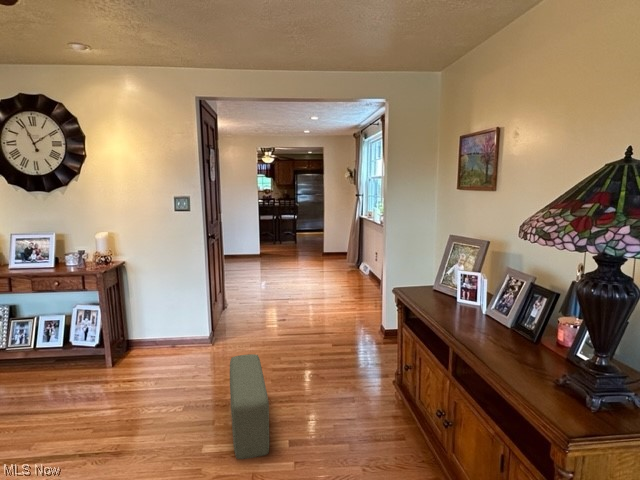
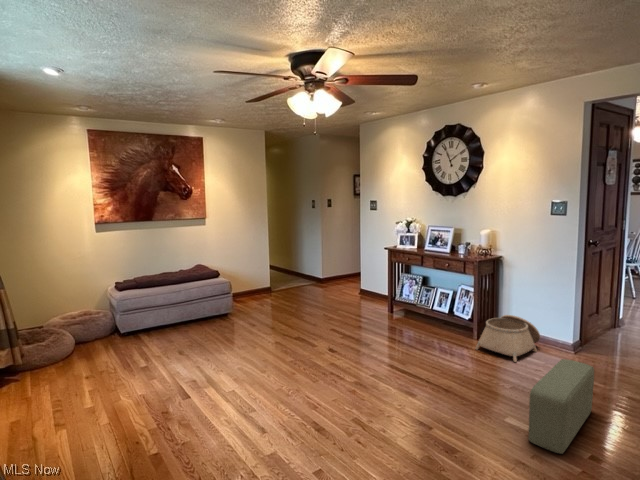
basket: none [117,325,181,379] -> present [475,315,540,362]

